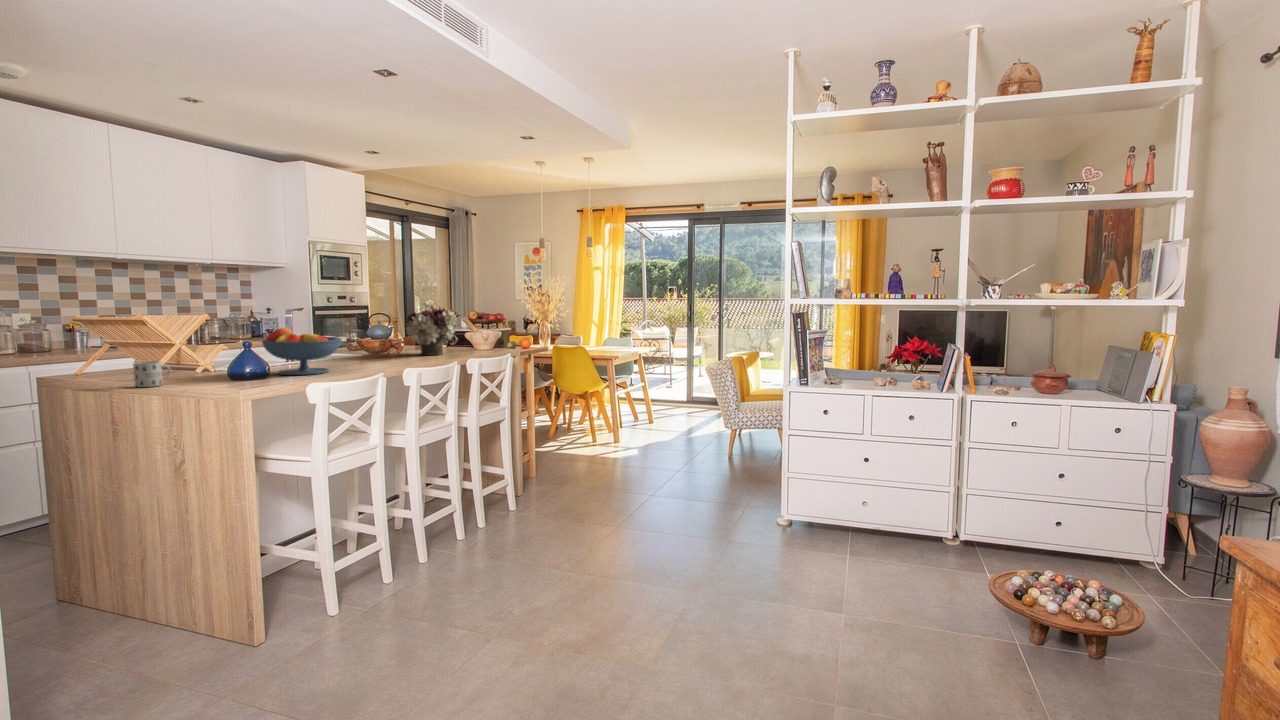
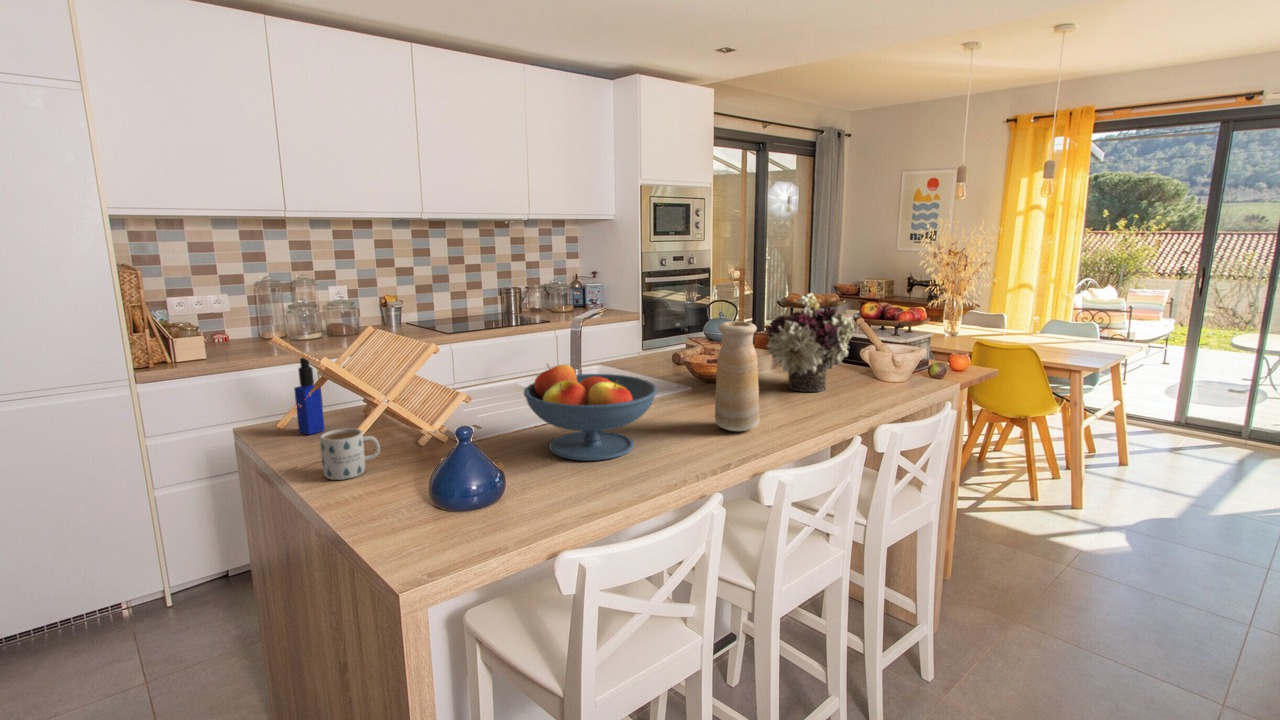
vase: none [375,307,402,365] -> present [715,321,760,431]
bottle: none [83,331,106,381] -> present [294,358,325,435]

